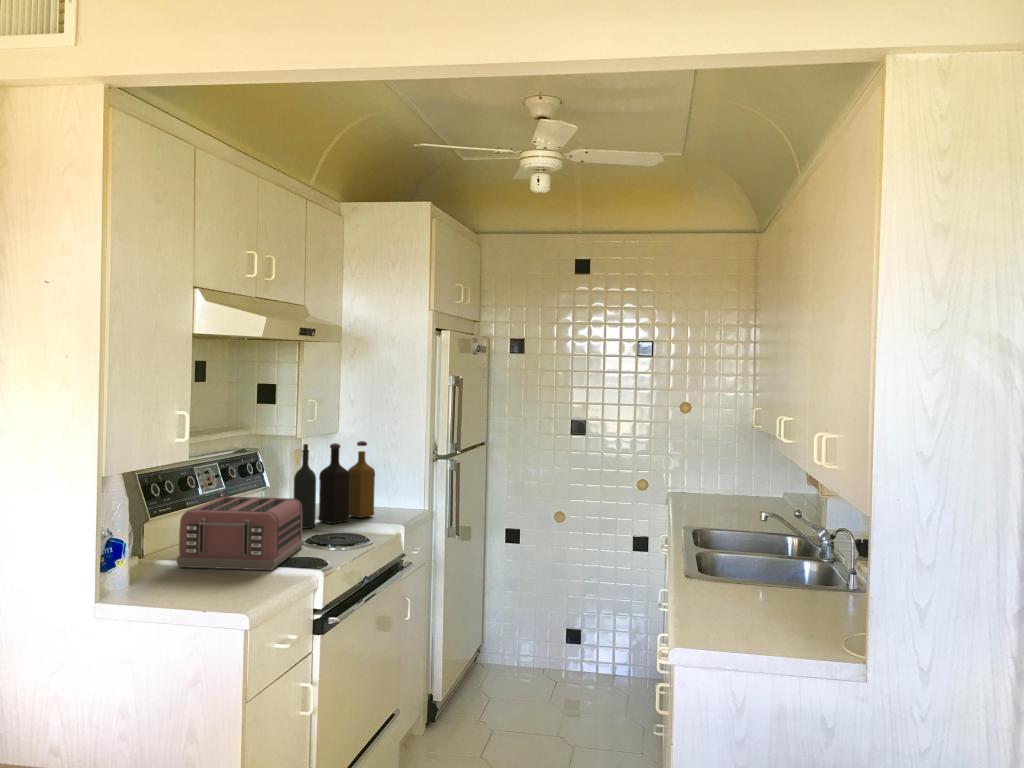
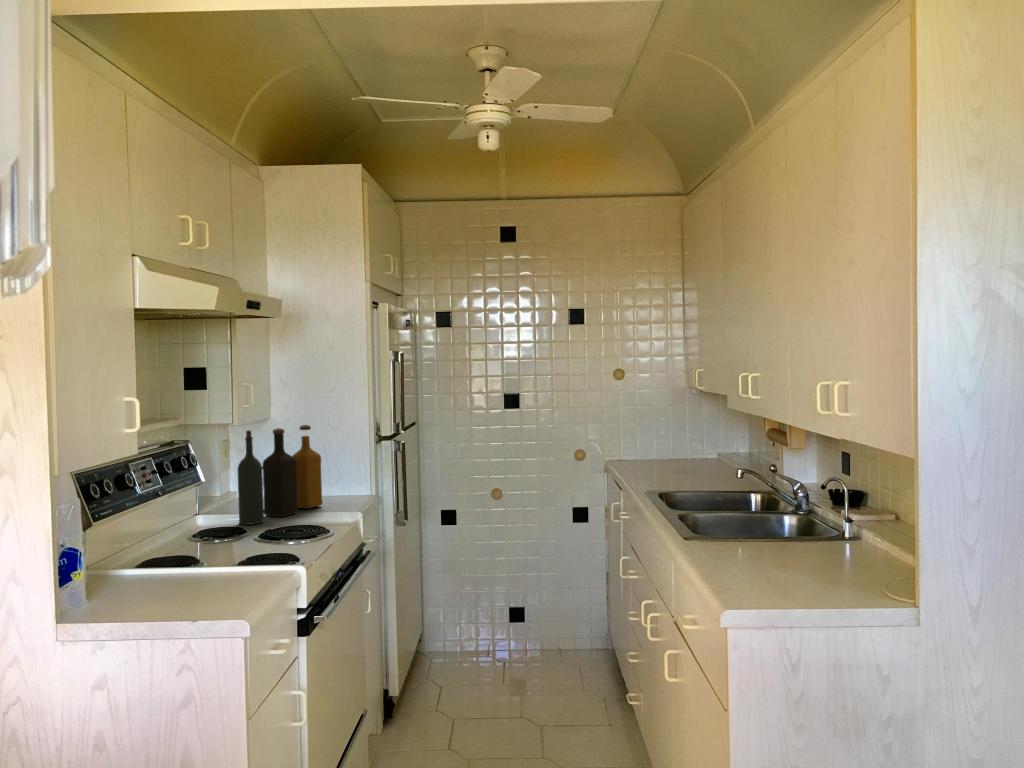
toaster: present [177,496,304,570] -> none [130,490,266,577]

